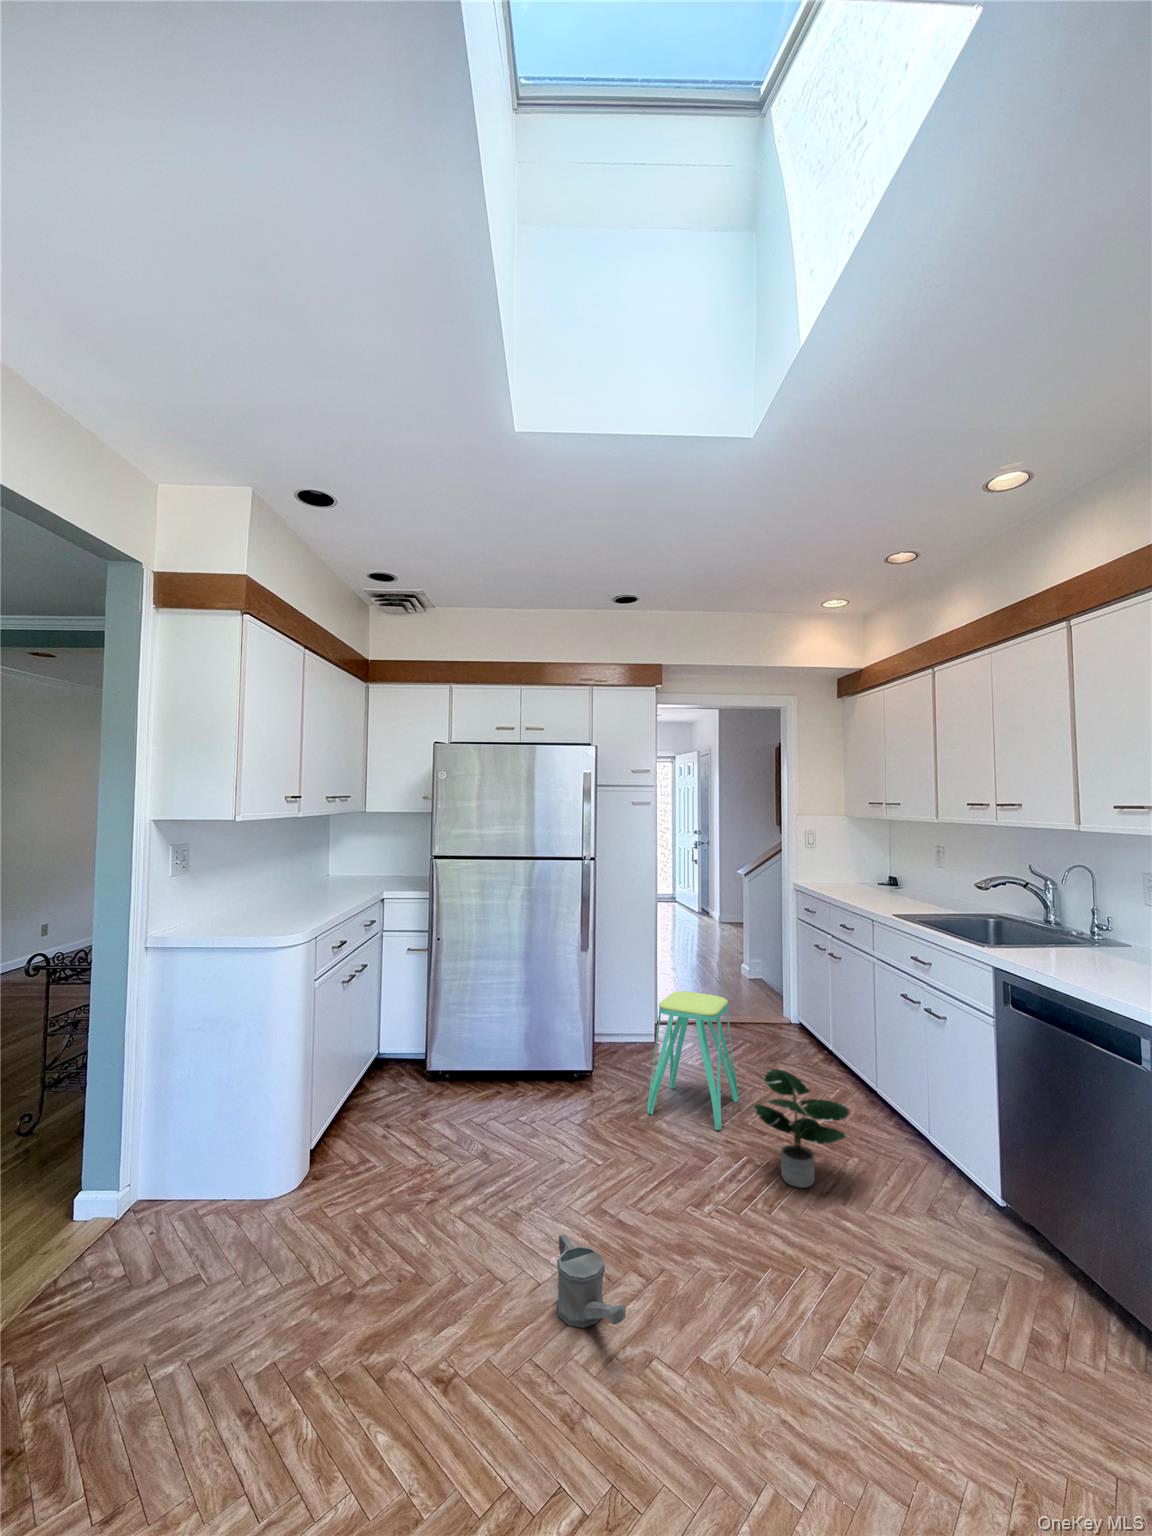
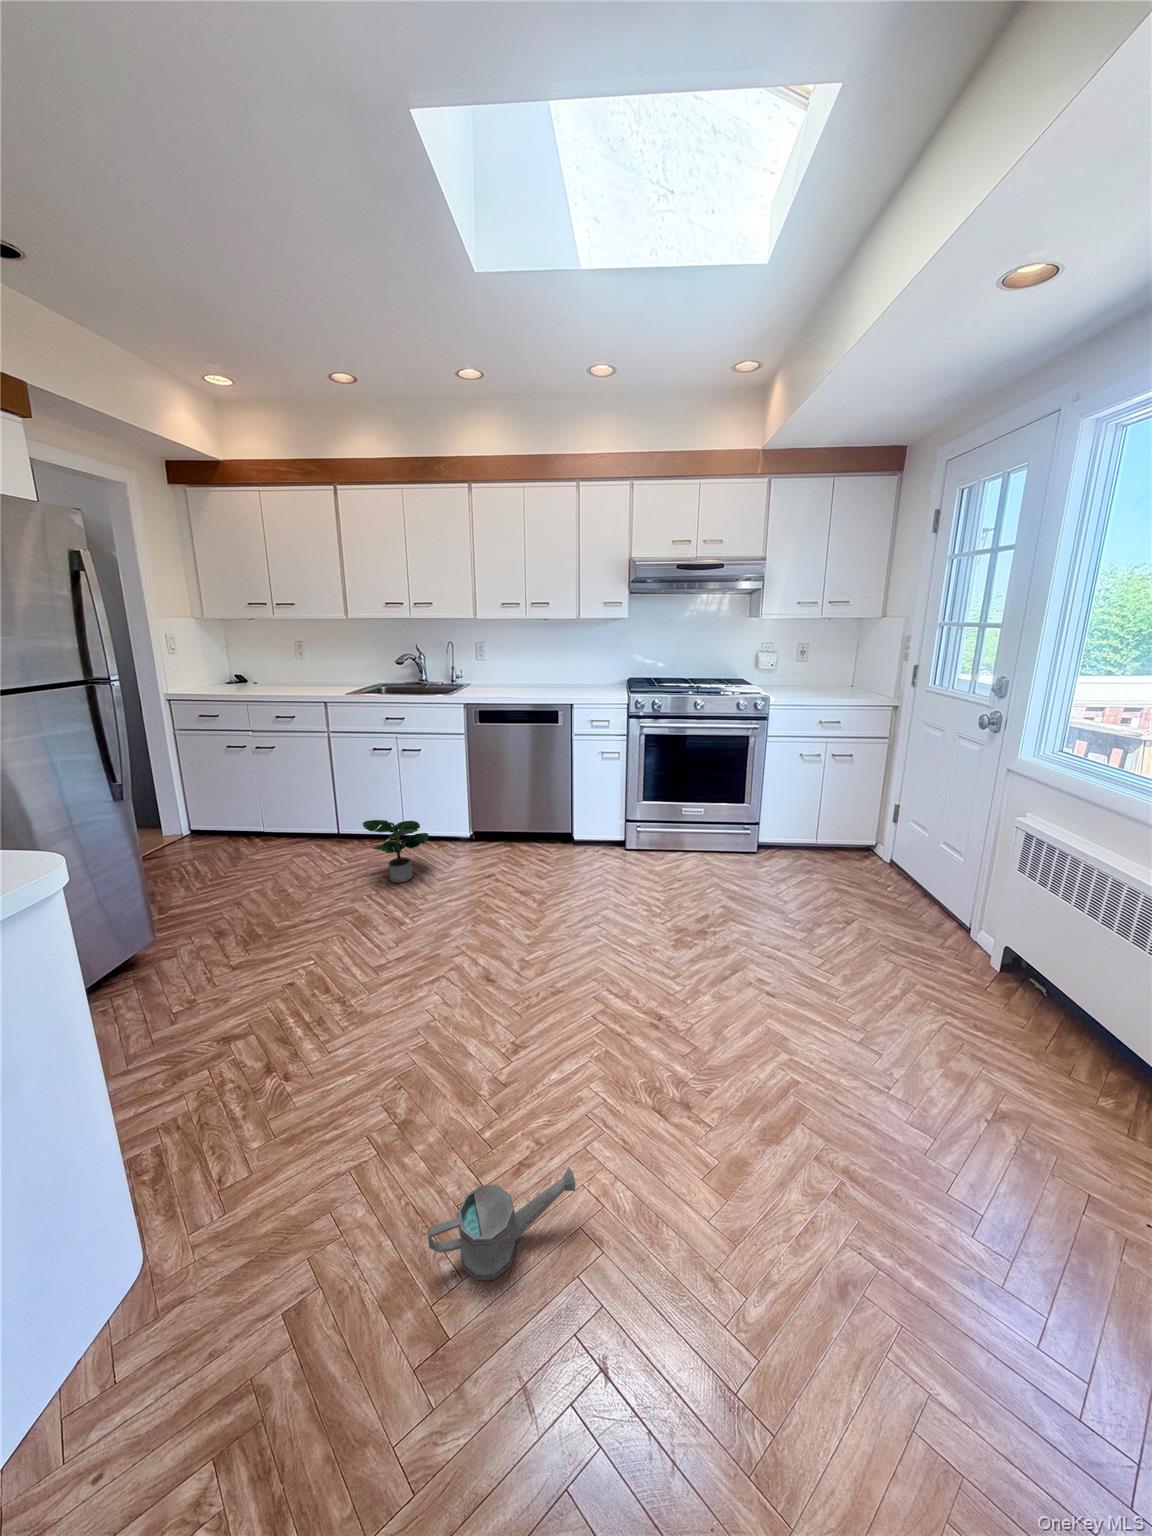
stool: present [647,991,738,1130] -> none [215,802,319,924]
watering can: present [557,1234,626,1328] -> present [428,1167,575,1281]

